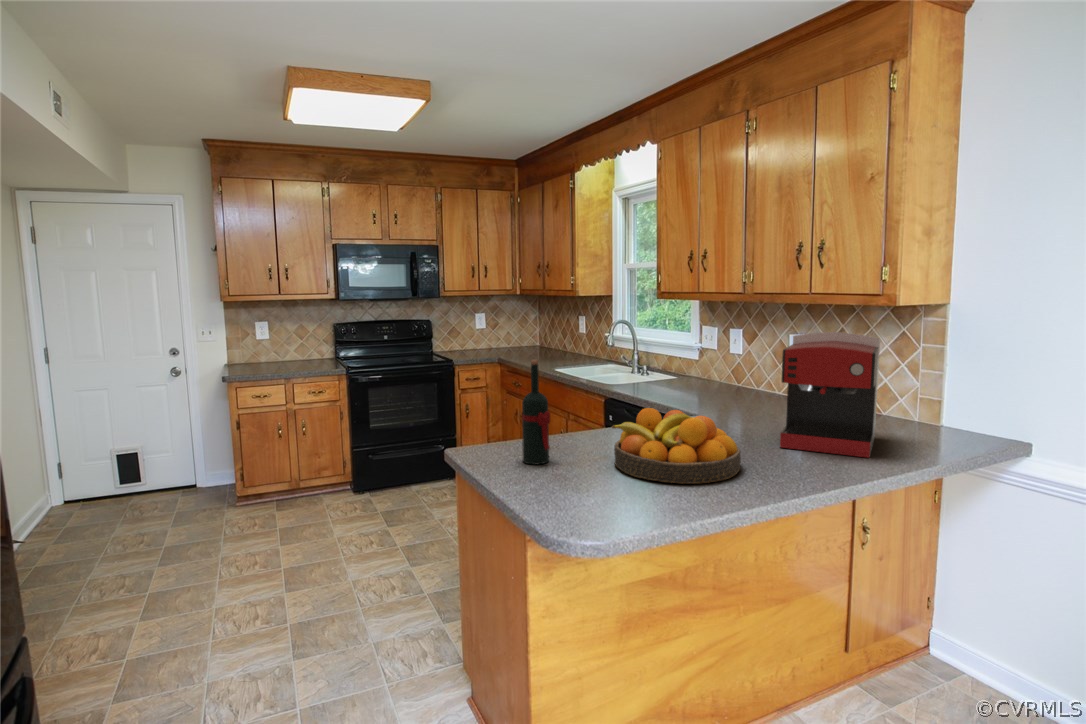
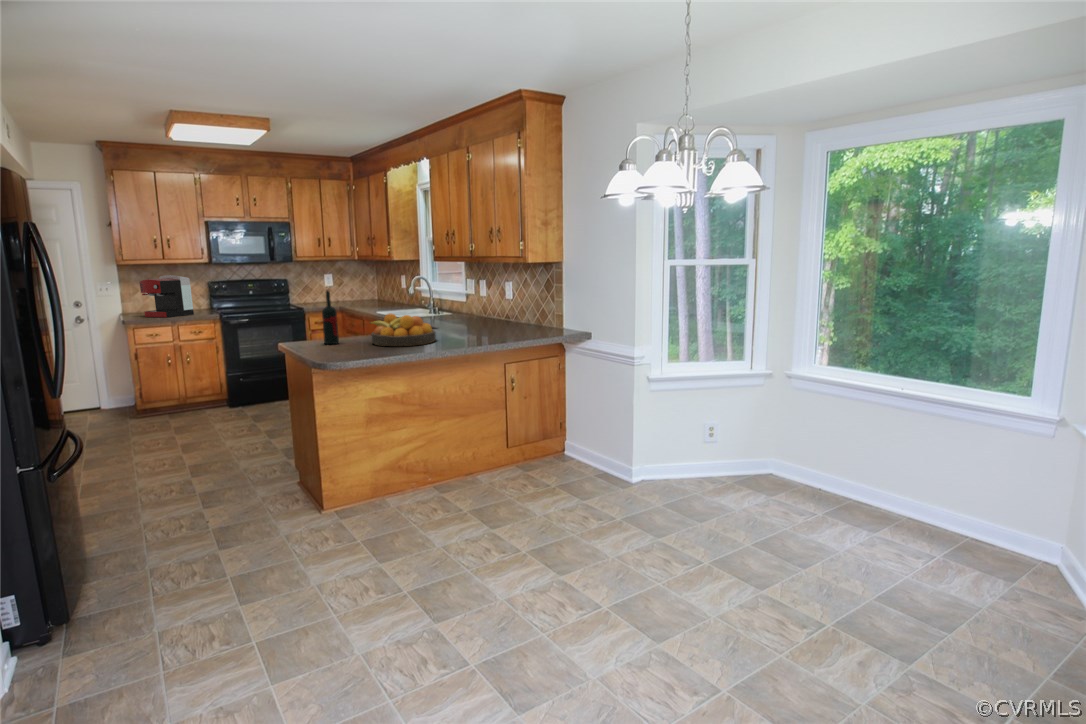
coffee maker: present [780,332,880,458] -> present [139,275,194,318]

